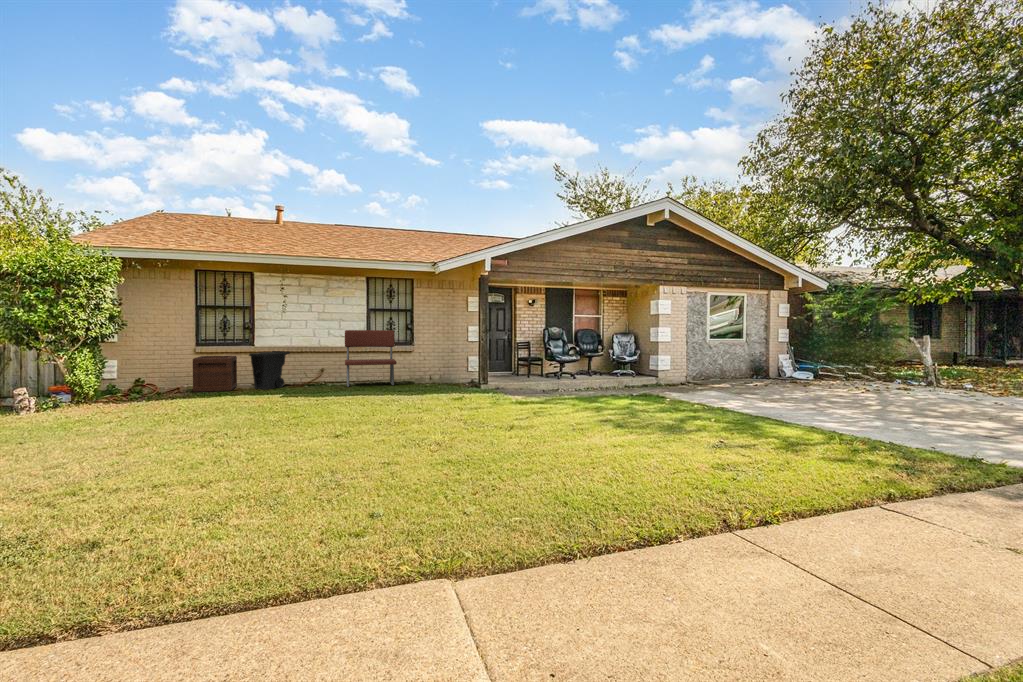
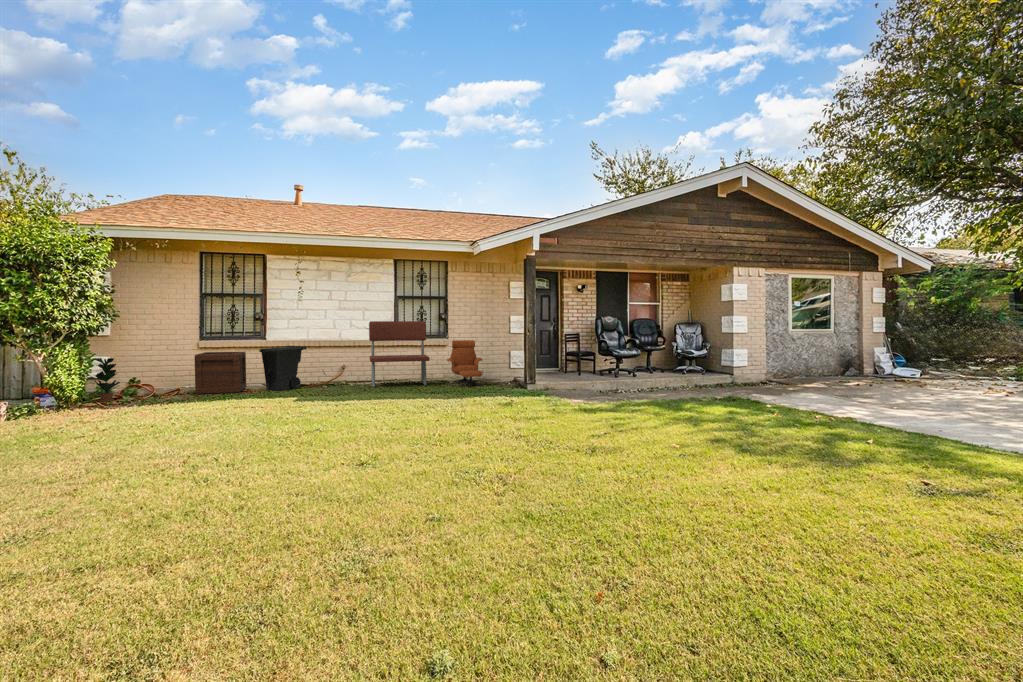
lounge chair: none [412,347,443,387] -> present [447,340,482,387]
potted plant: none [99,361,129,398] -> present [87,358,120,402]

